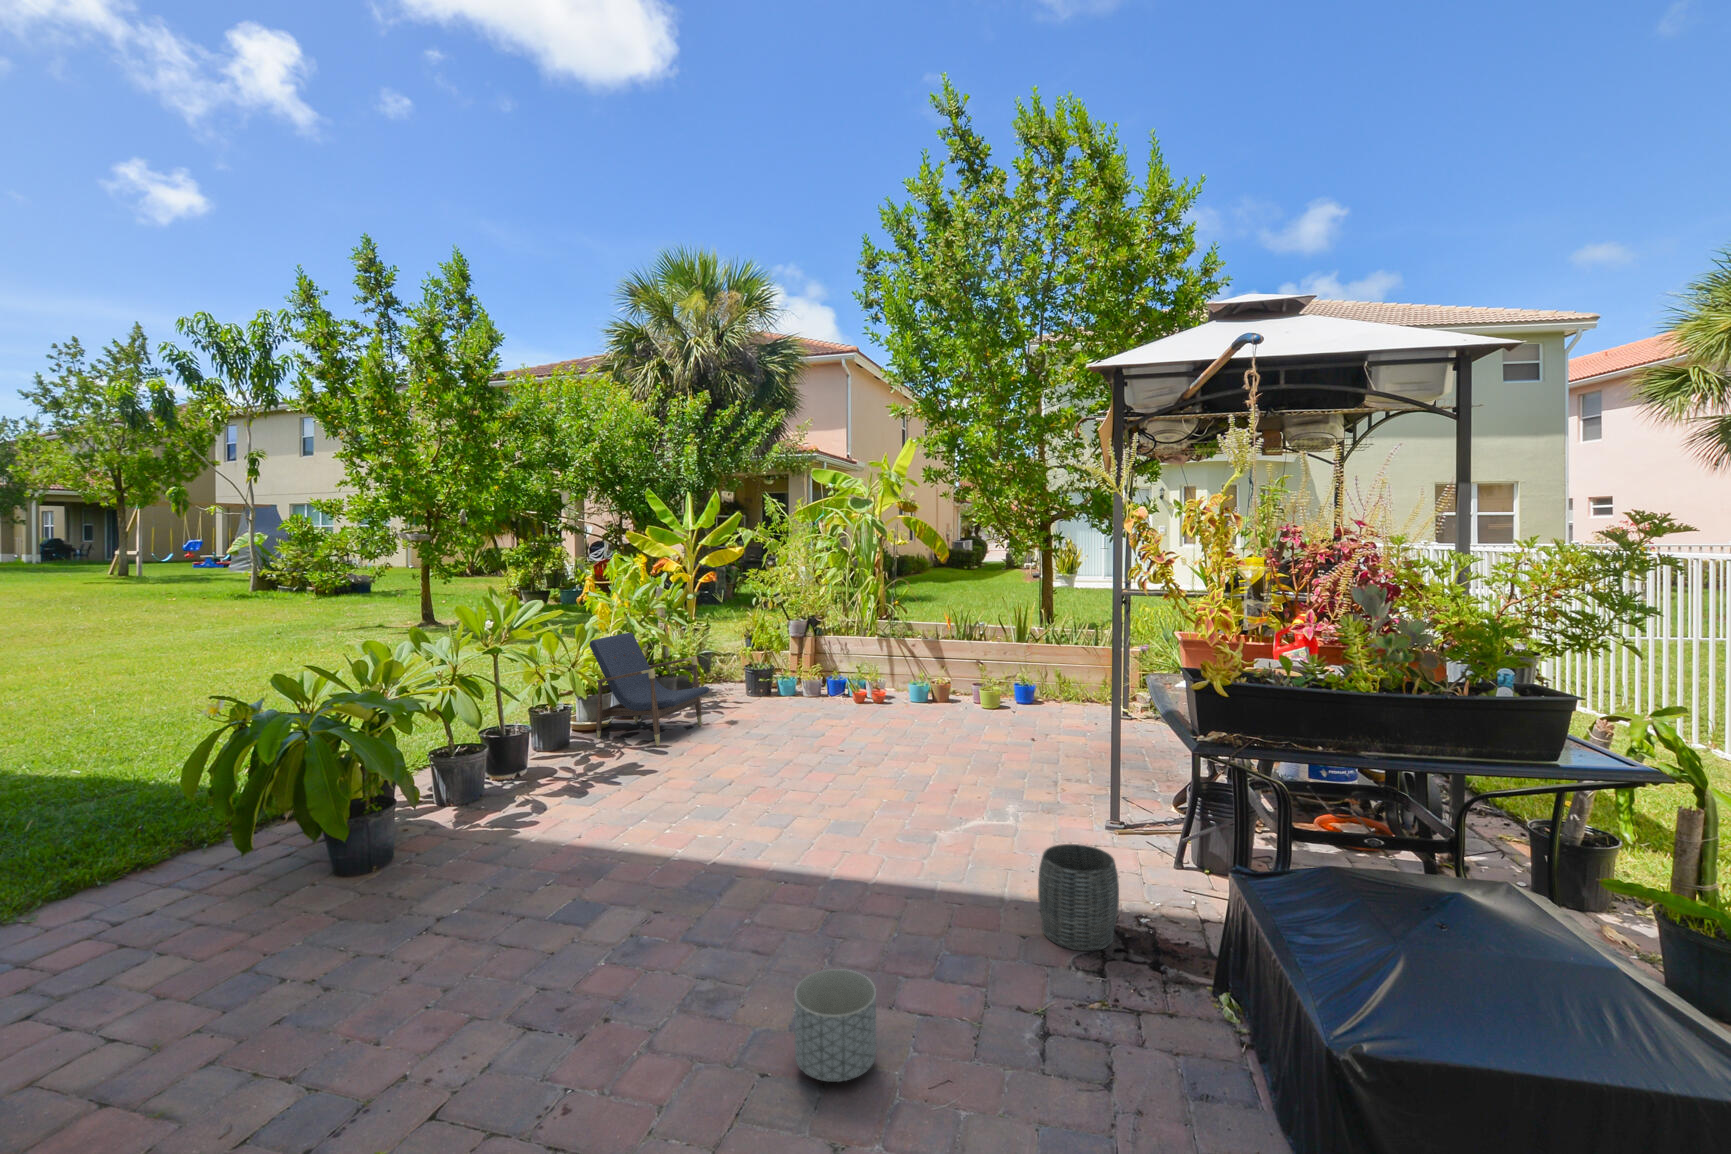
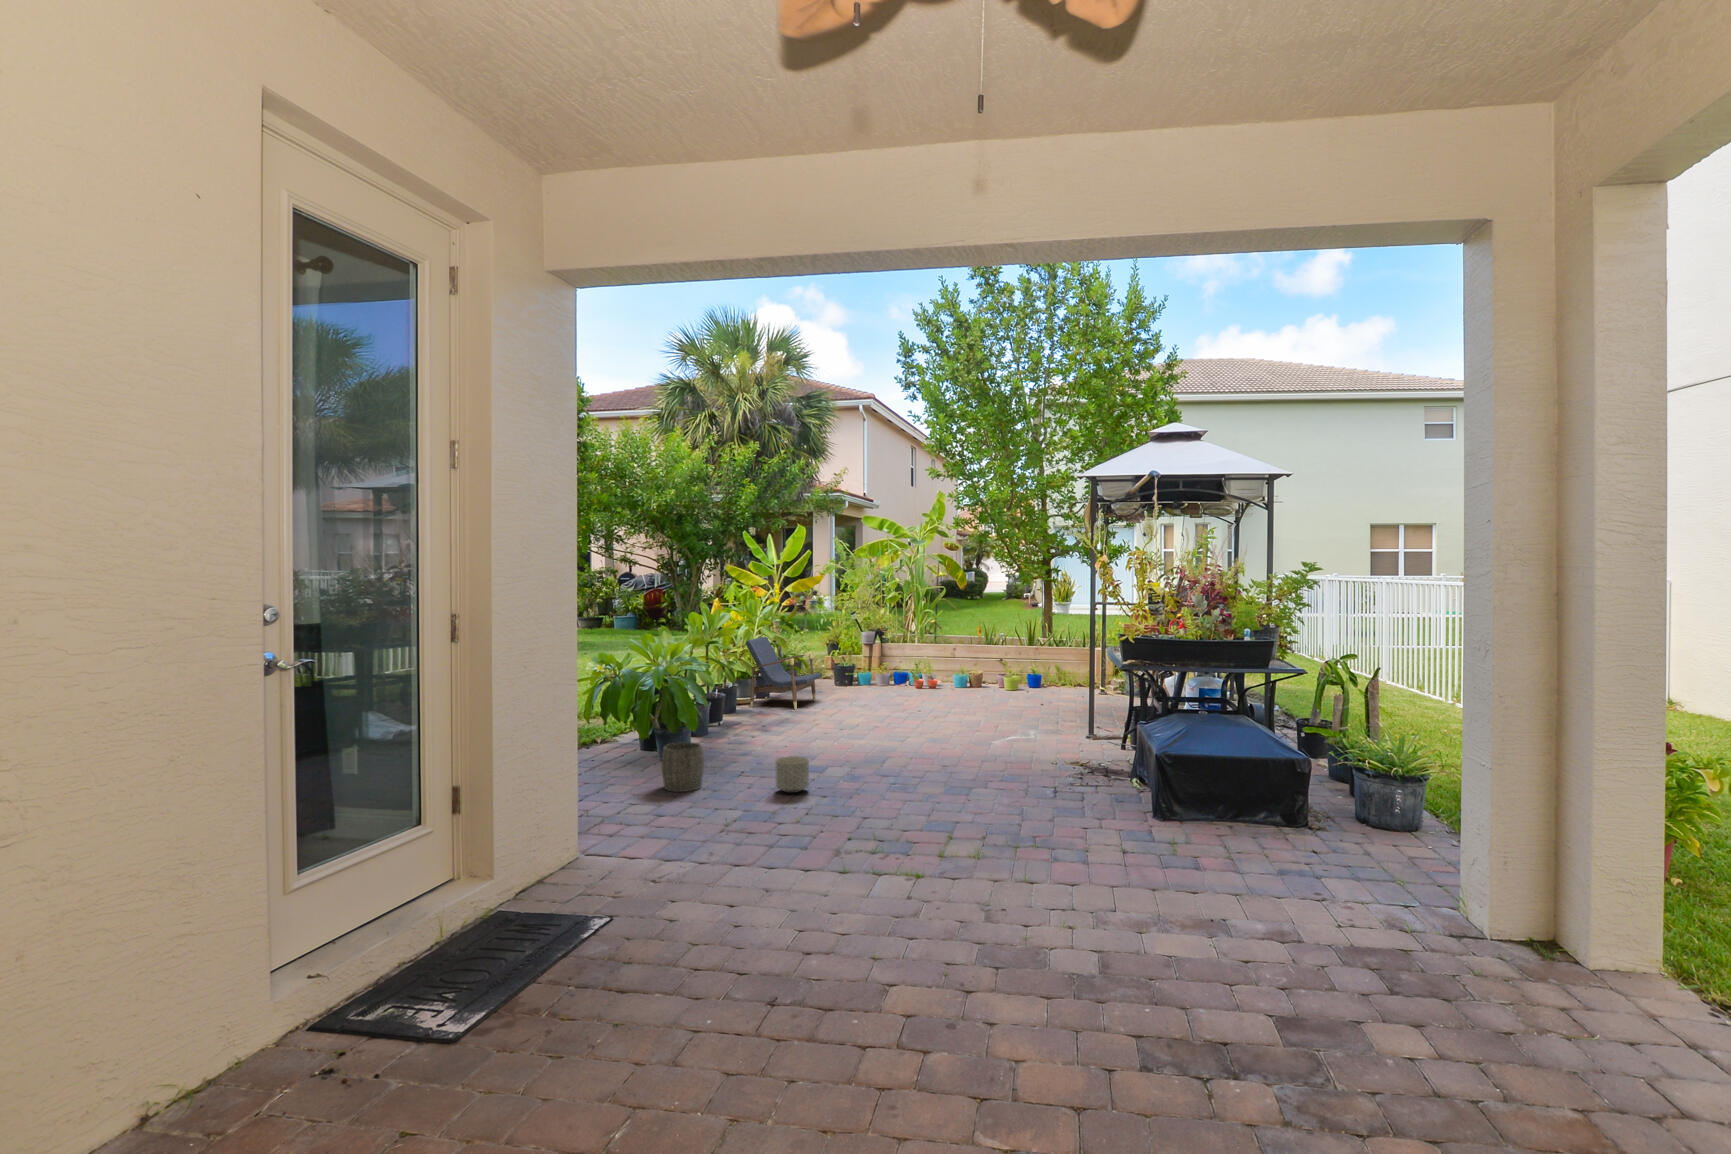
woven basket: present [1038,844,1119,951] -> present [661,742,704,792]
planter: present [795,969,876,1082] -> present [775,756,809,793]

